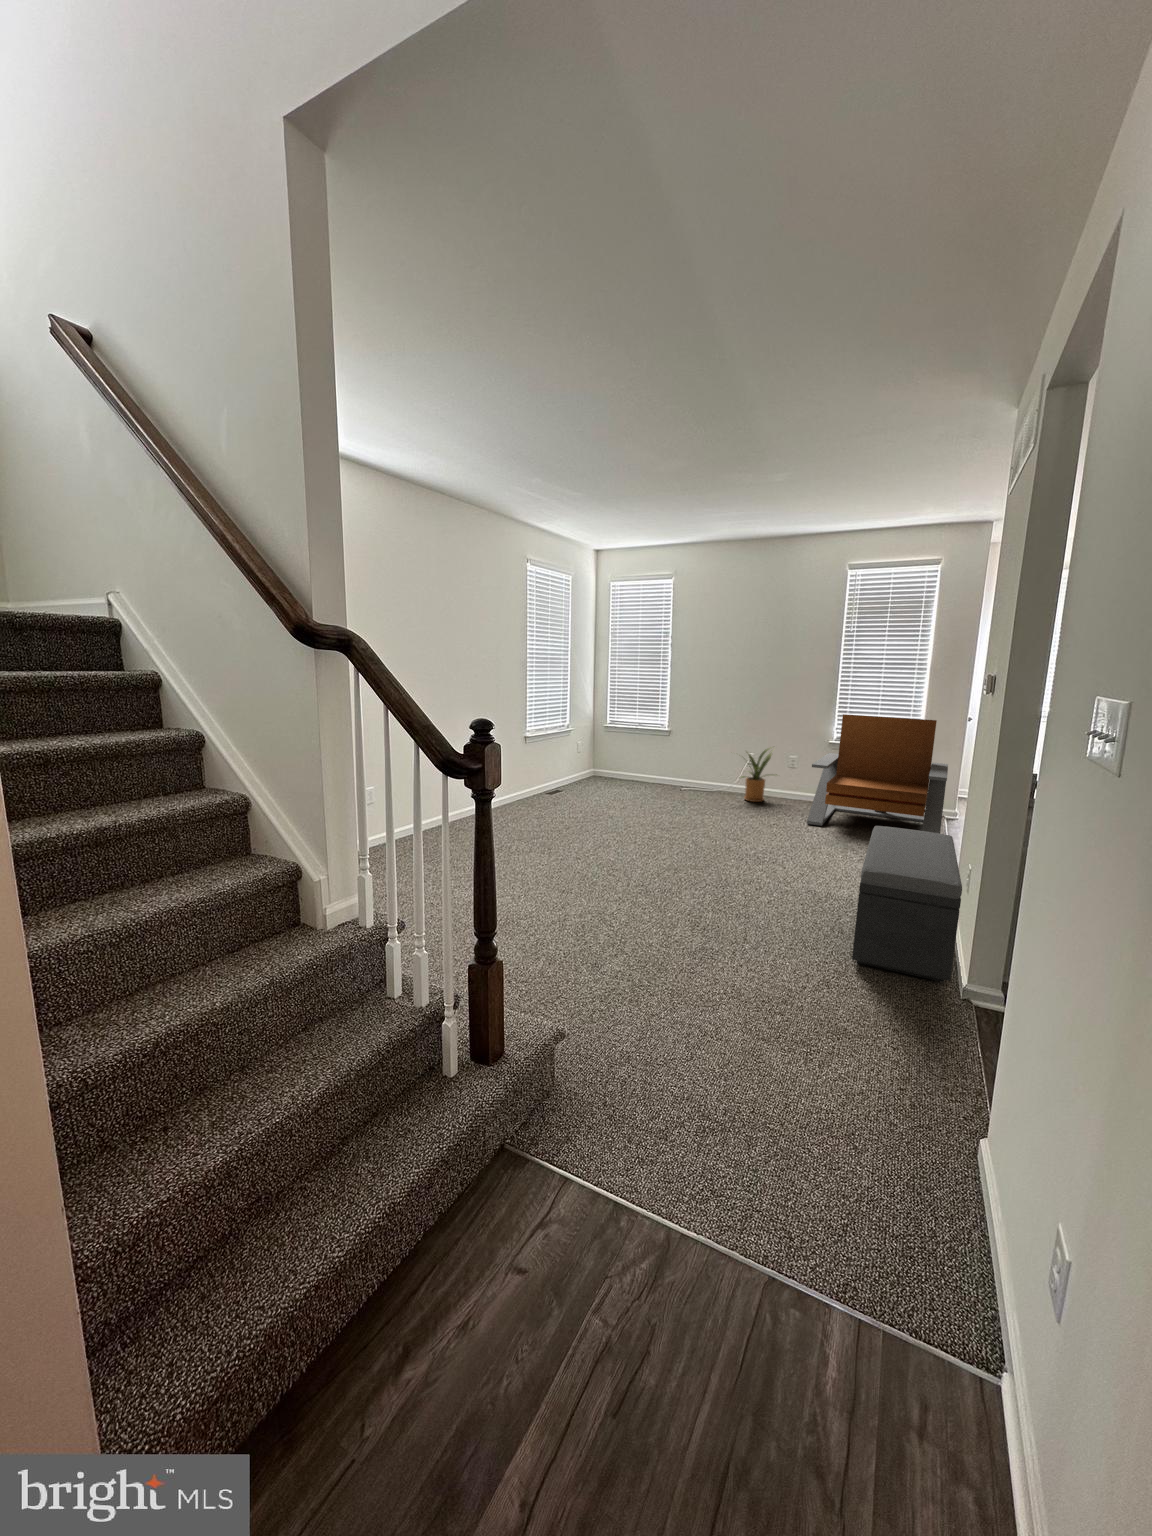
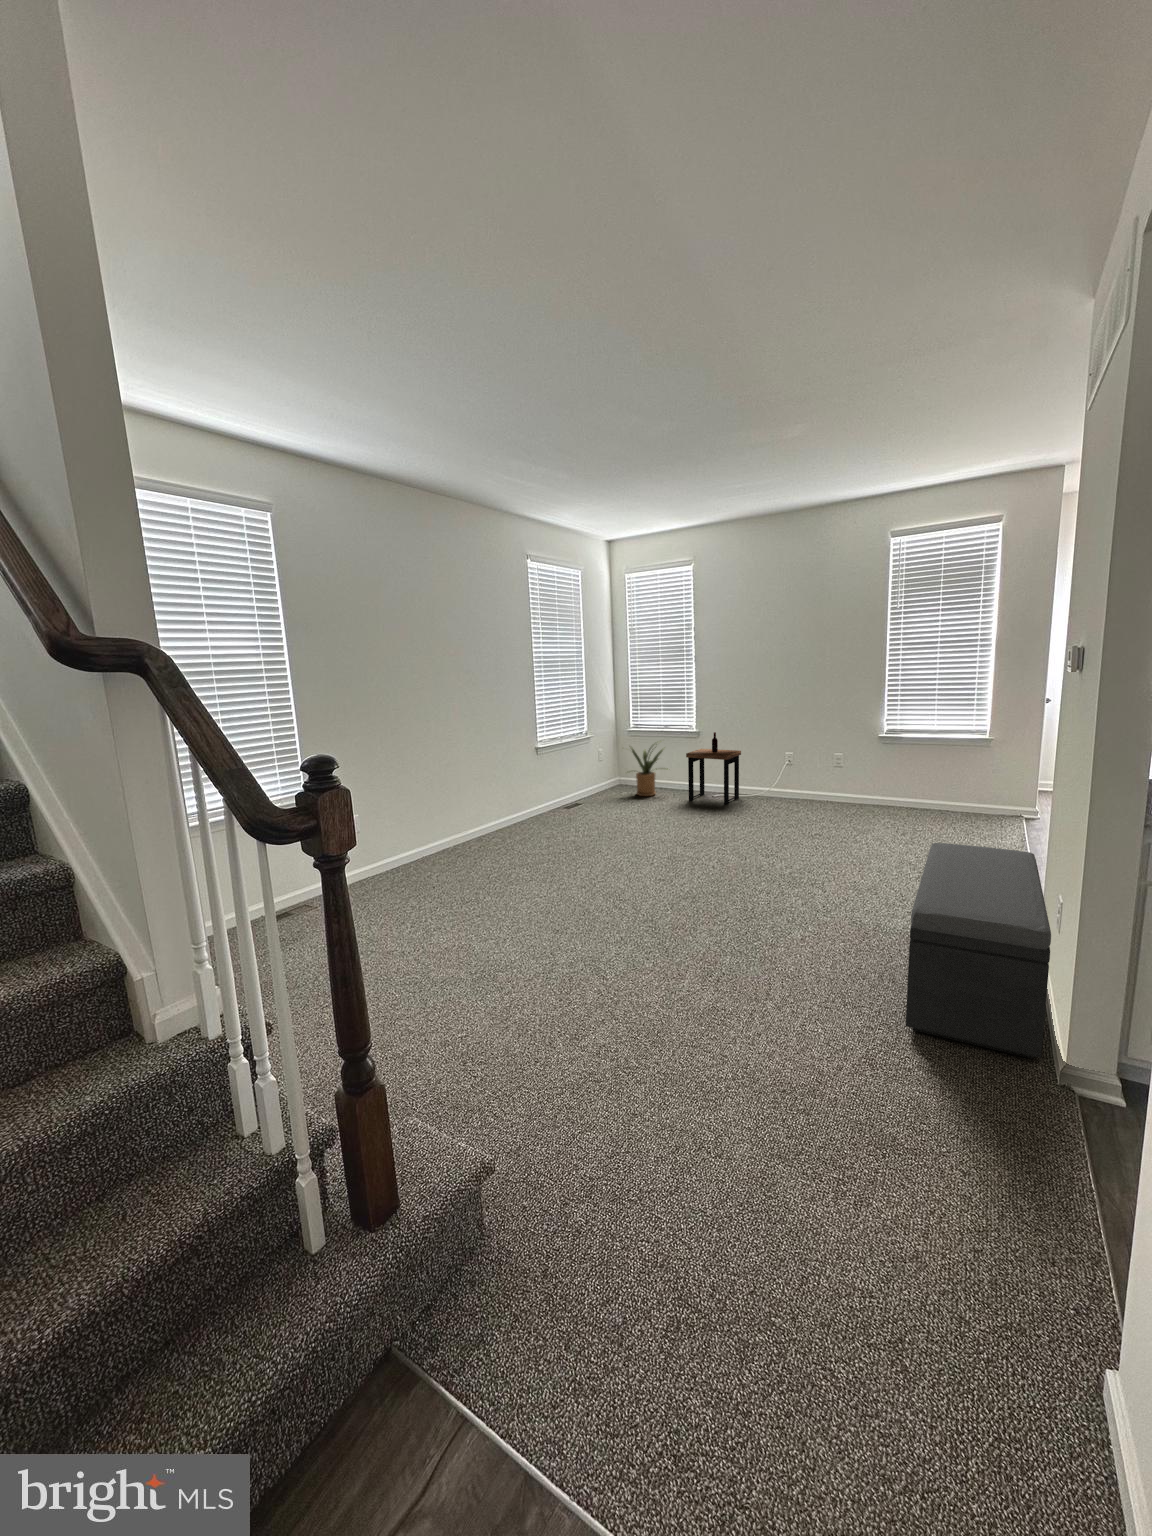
lounge chair: present [807,714,948,833] -> none [856,704,1026,852]
side table: none [660,731,708,795] -> present [686,732,741,804]
house plant: present [741,748,777,802] -> present [631,741,668,796]

